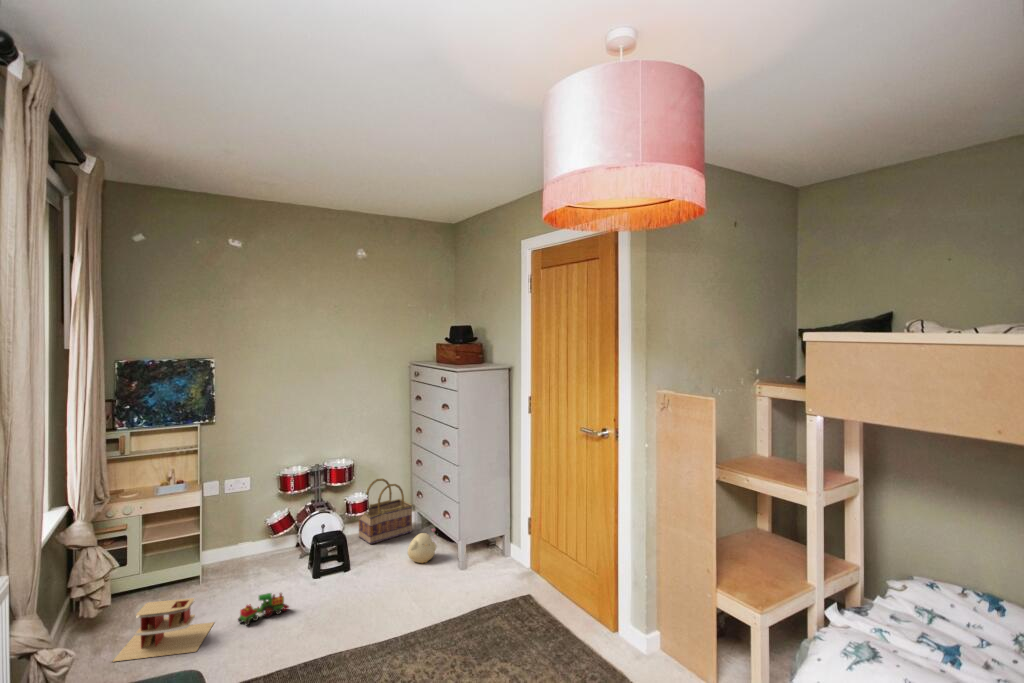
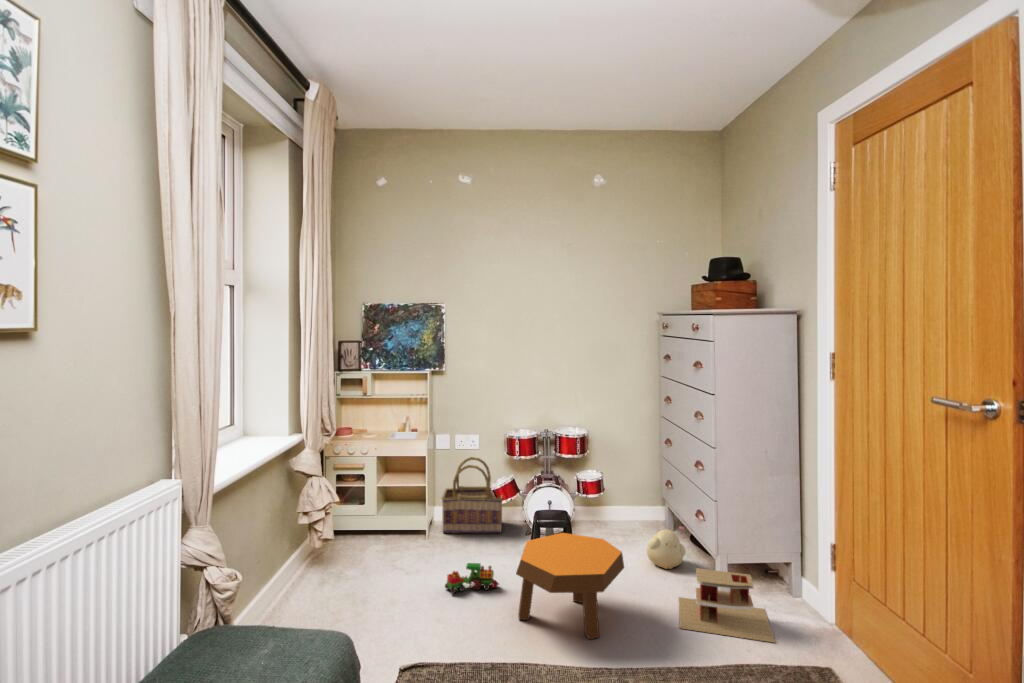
basket: present [359,479,413,544] -> present [442,457,503,533]
footstool: none [312,550,397,630] -> present [516,533,624,639]
toy house: present [113,598,214,662] -> present [679,568,775,643]

